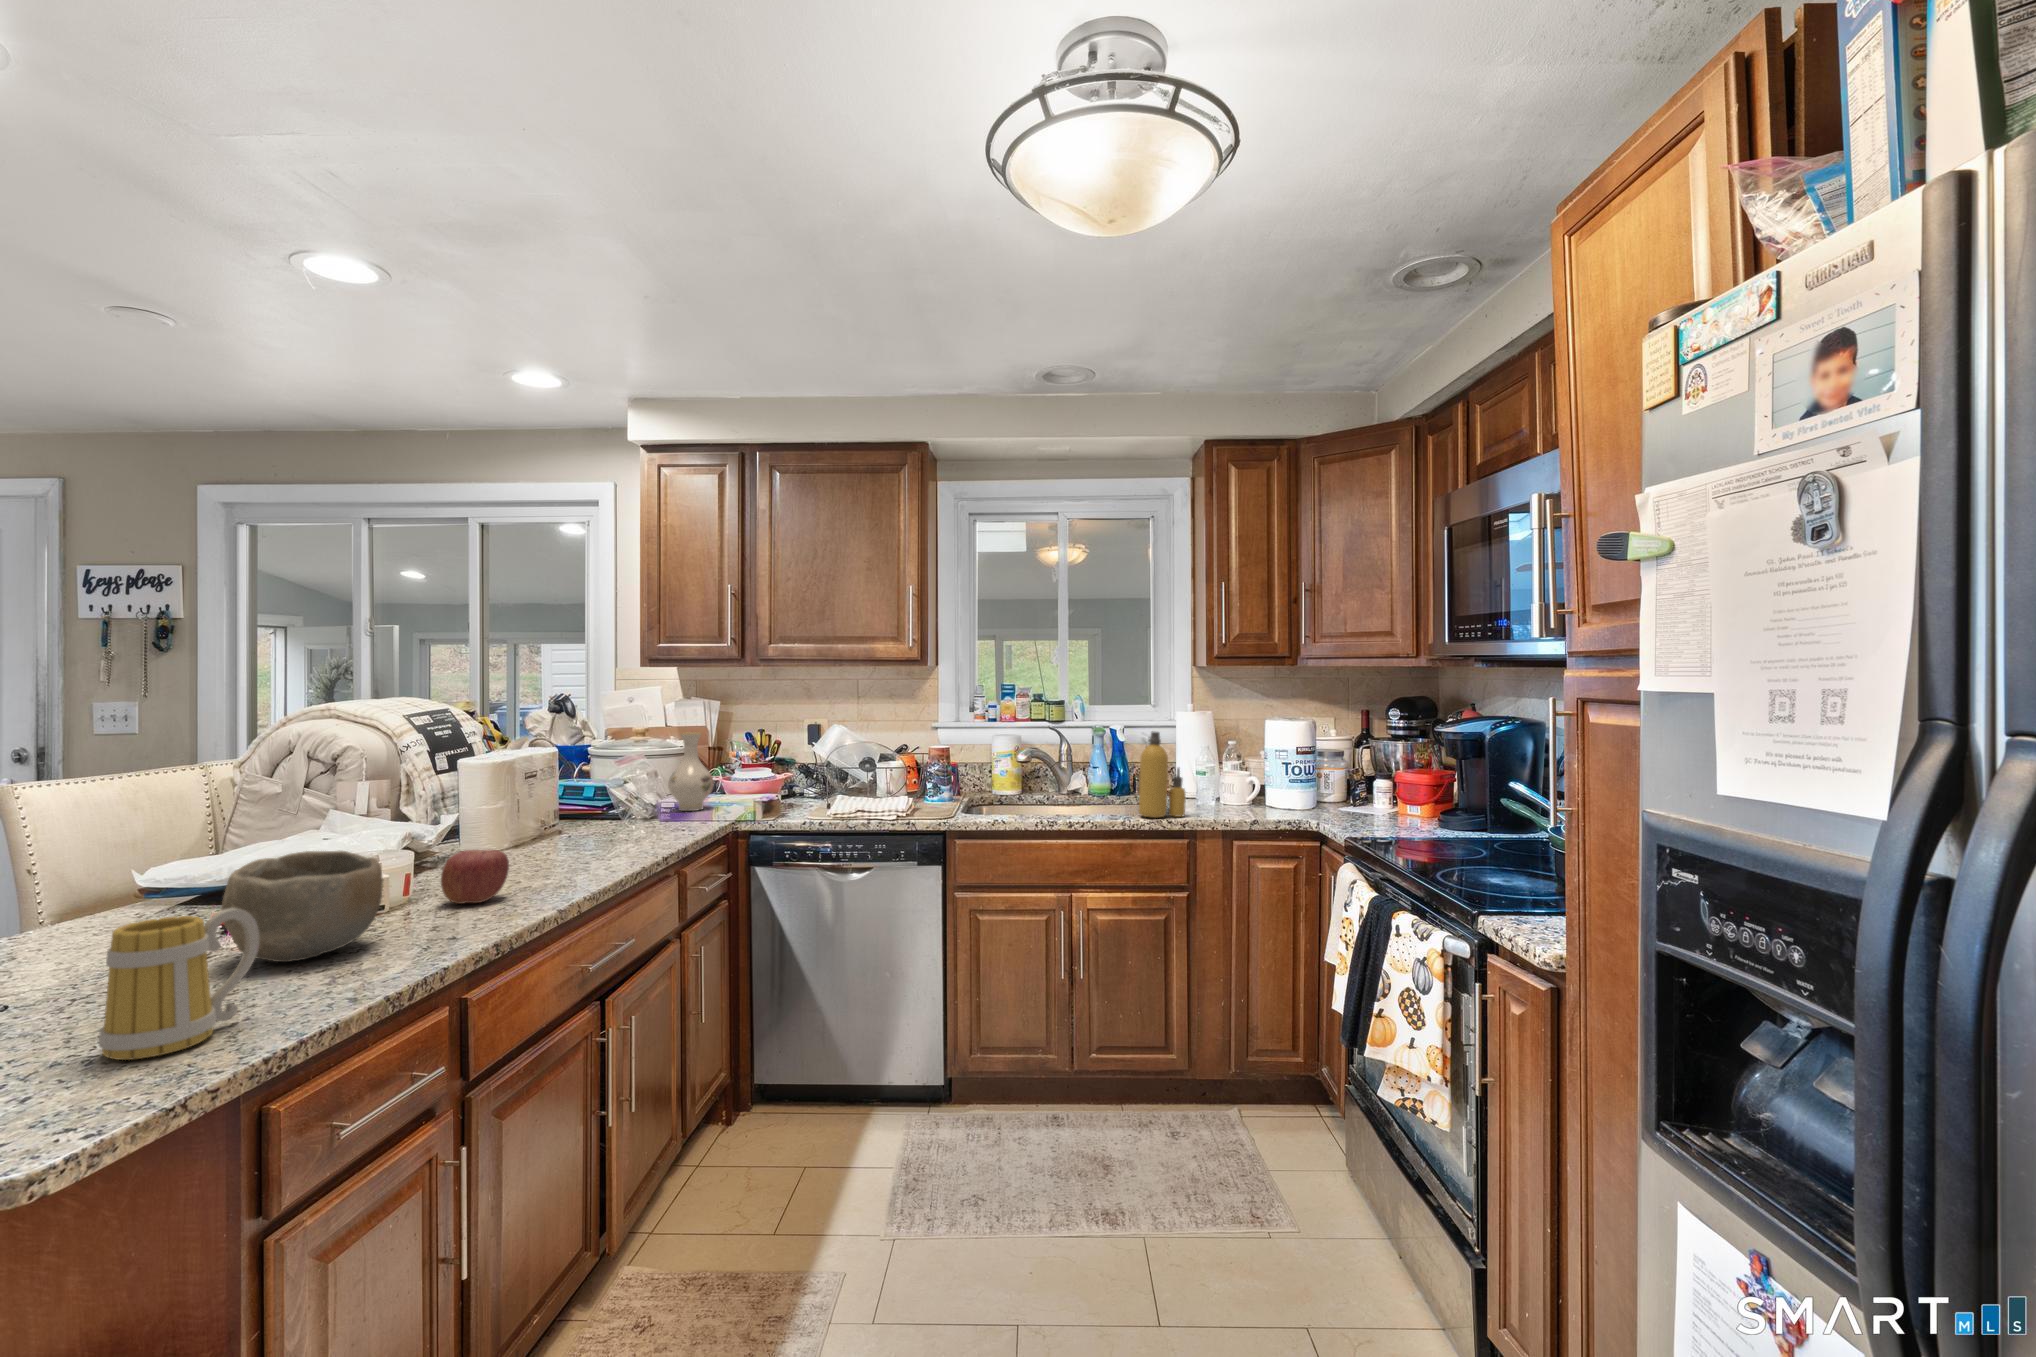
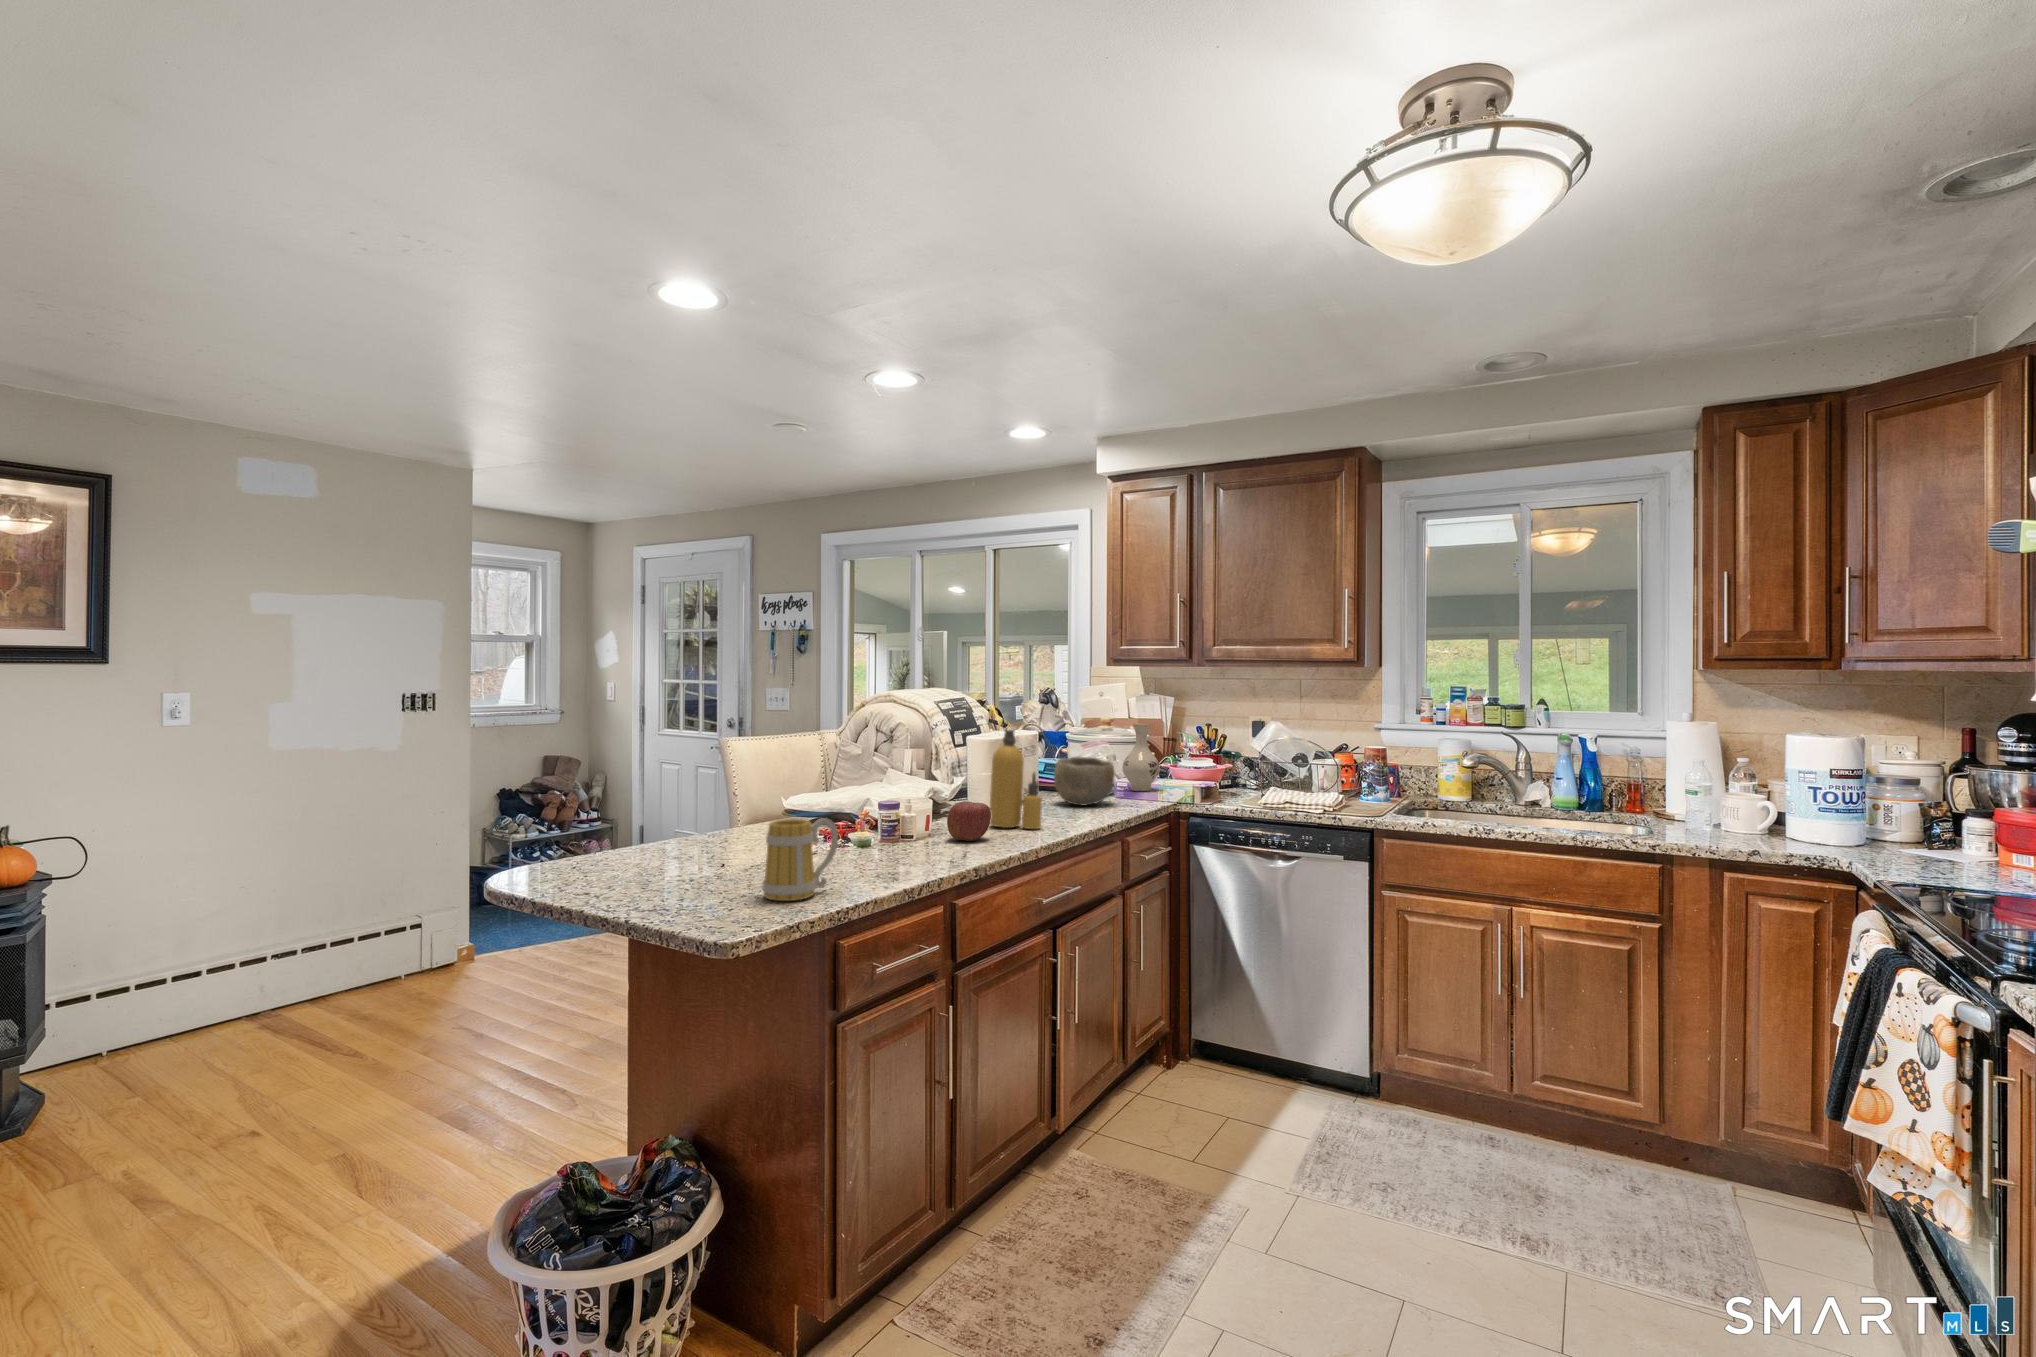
bottle: present [1139,731,1186,818] -> present [990,730,1042,829]
bowl: present [222,851,383,962] -> present [1054,757,1115,805]

